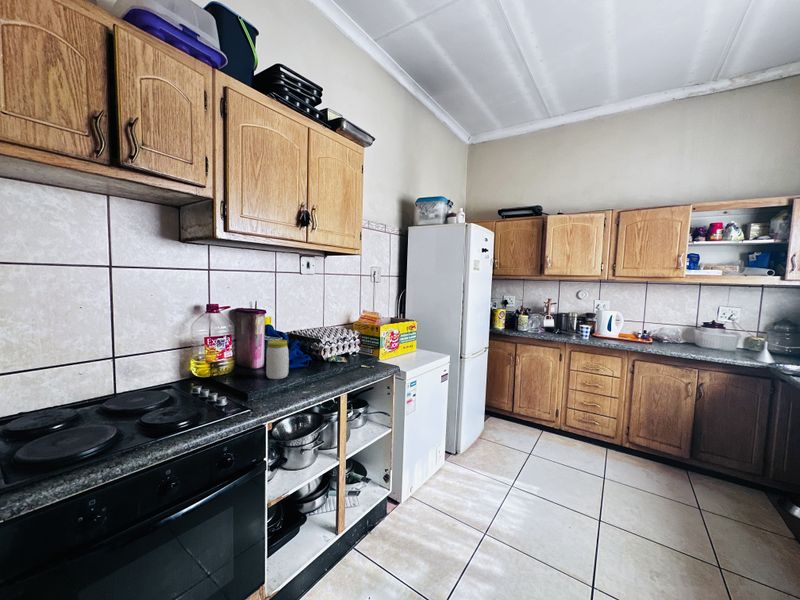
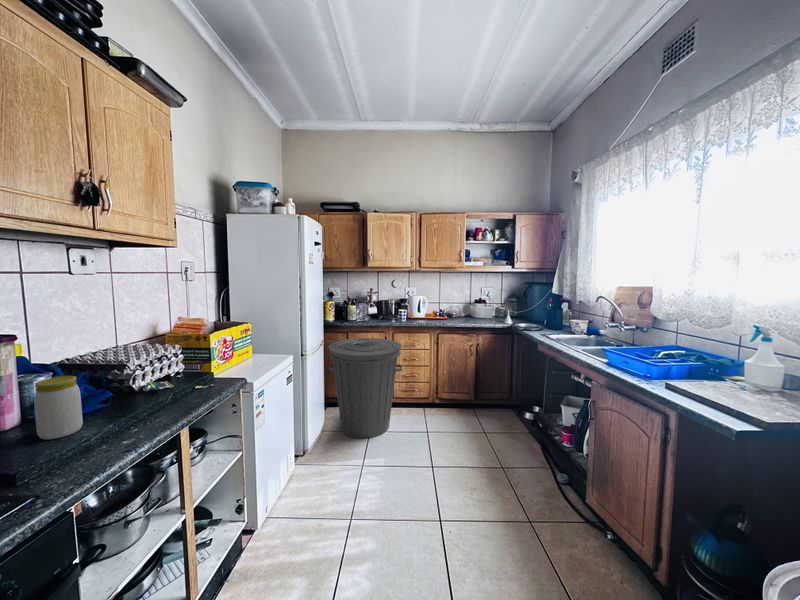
trash can: none [490,350,576,462] -> present [328,338,402,438]

